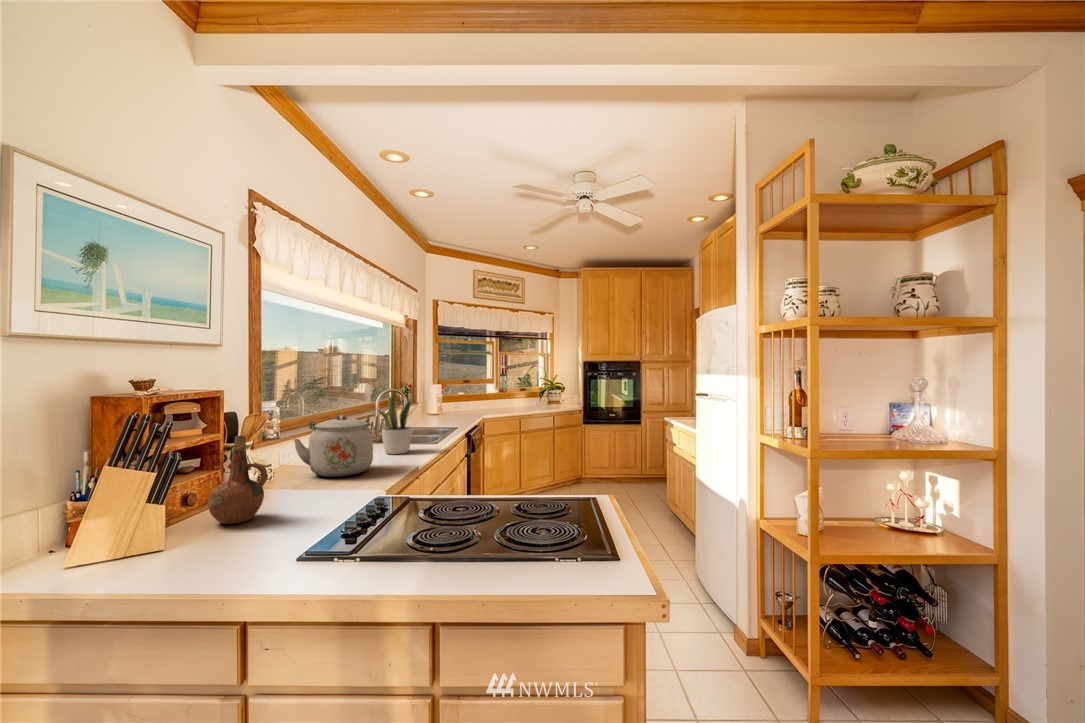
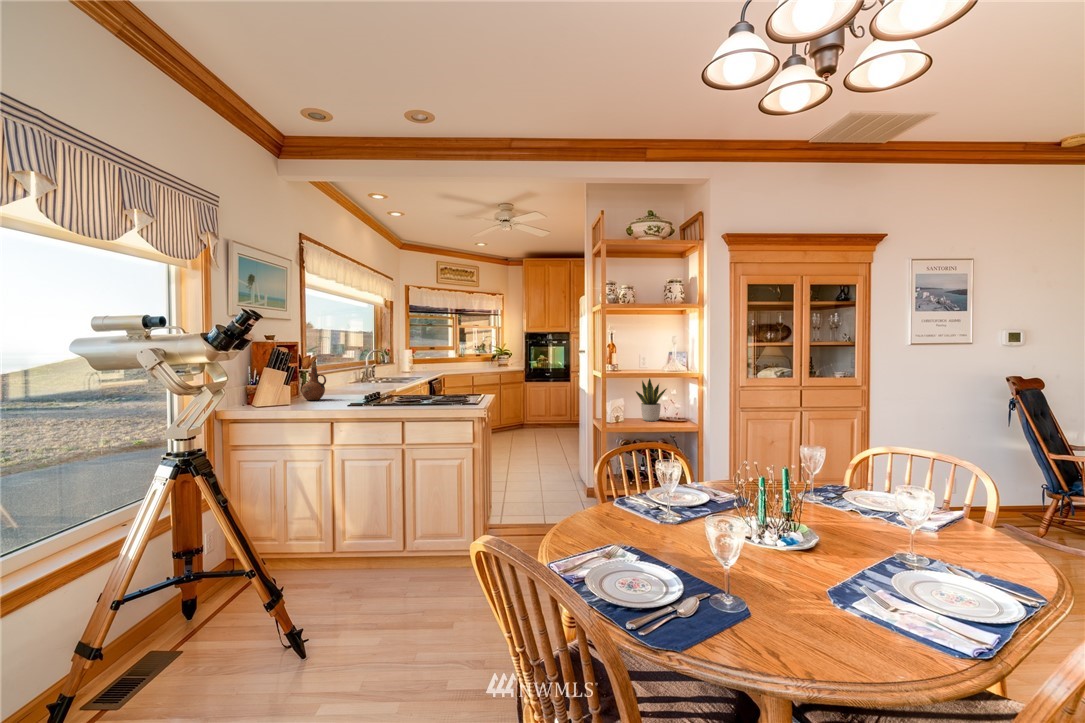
potted plant: present [379,391,413,454] -> present [636,378,666,421]
kettle: present [294,415,373,477] -> none [327,359,371,392]

